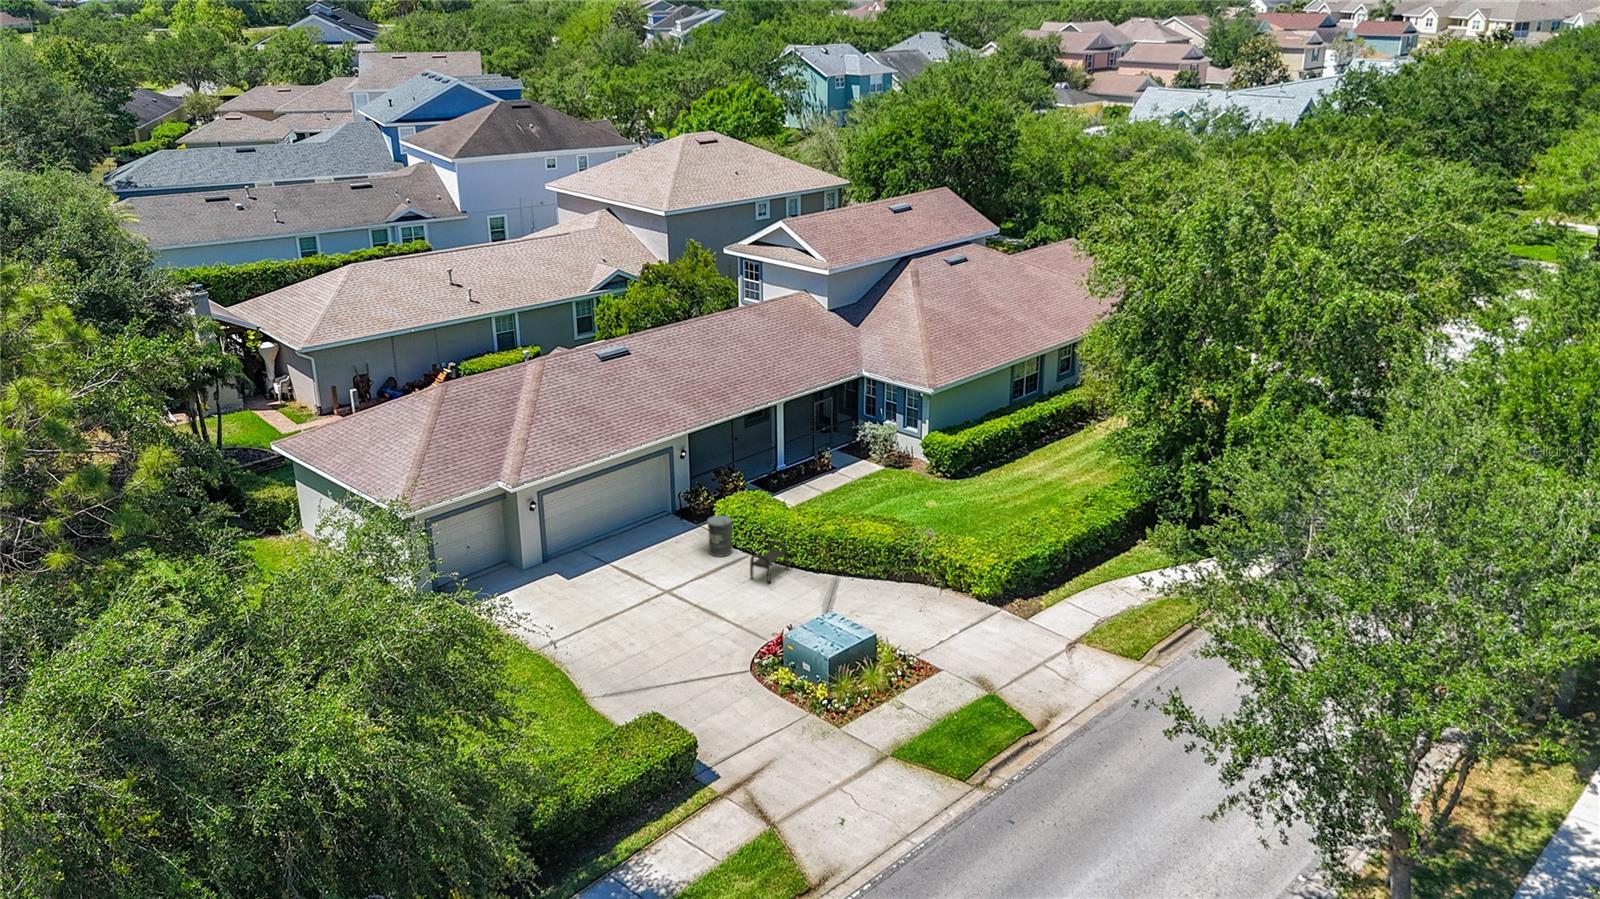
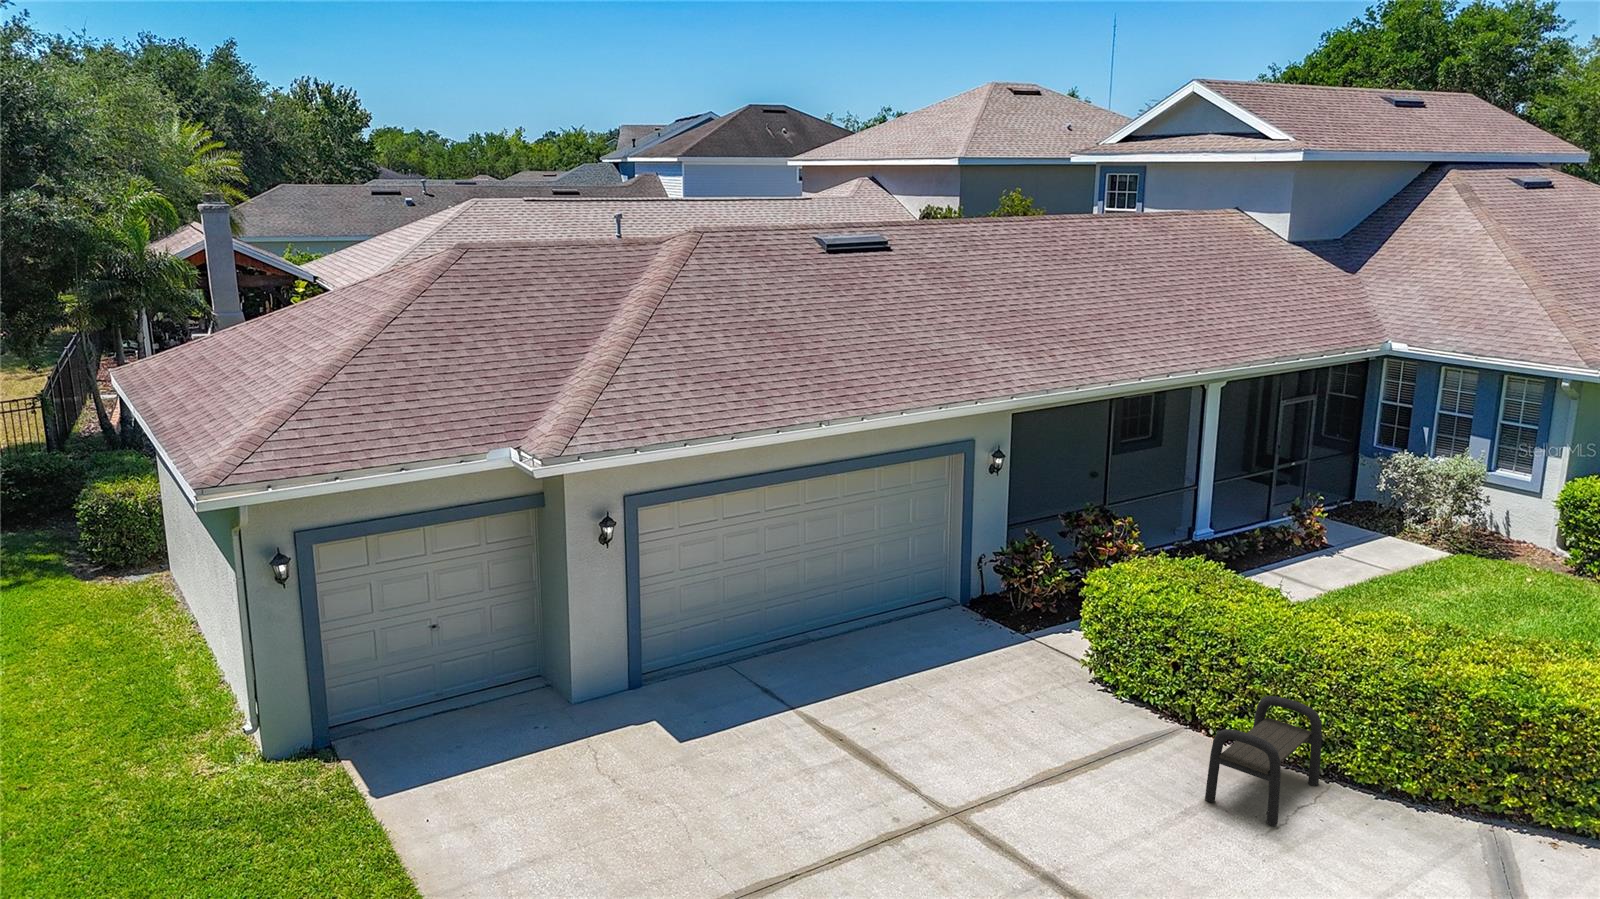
trash can: present [707,516,733,557] -> none [1067,608,1143,723]

